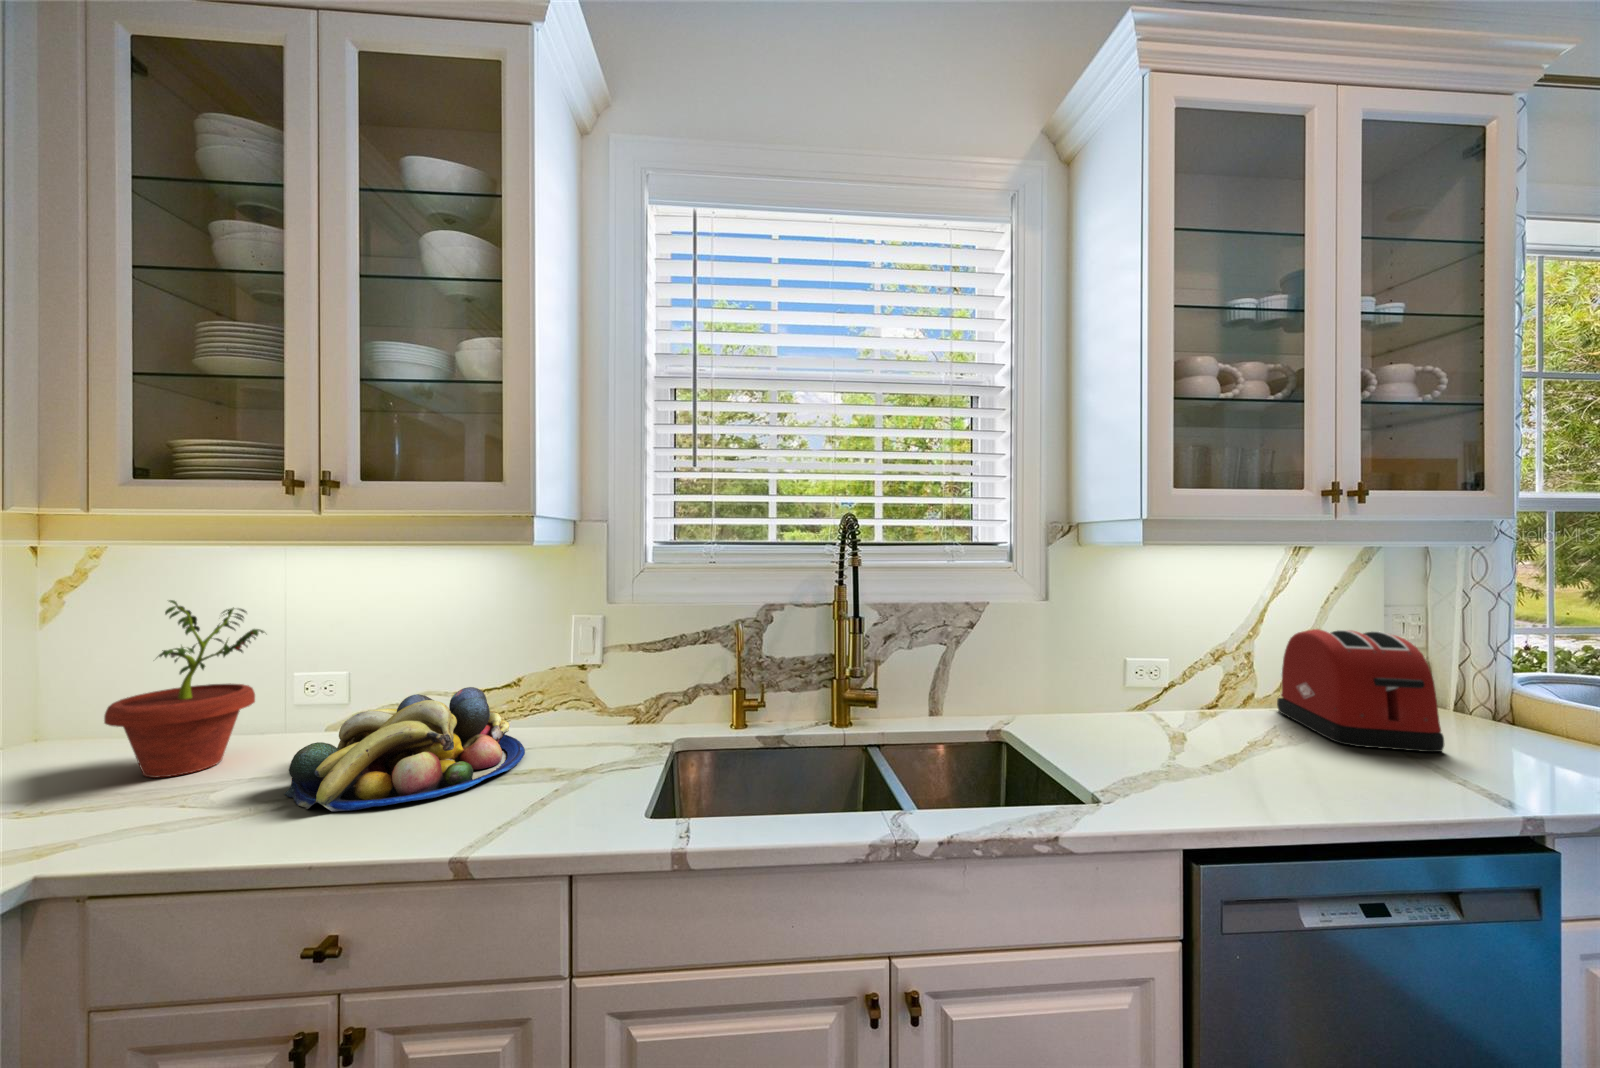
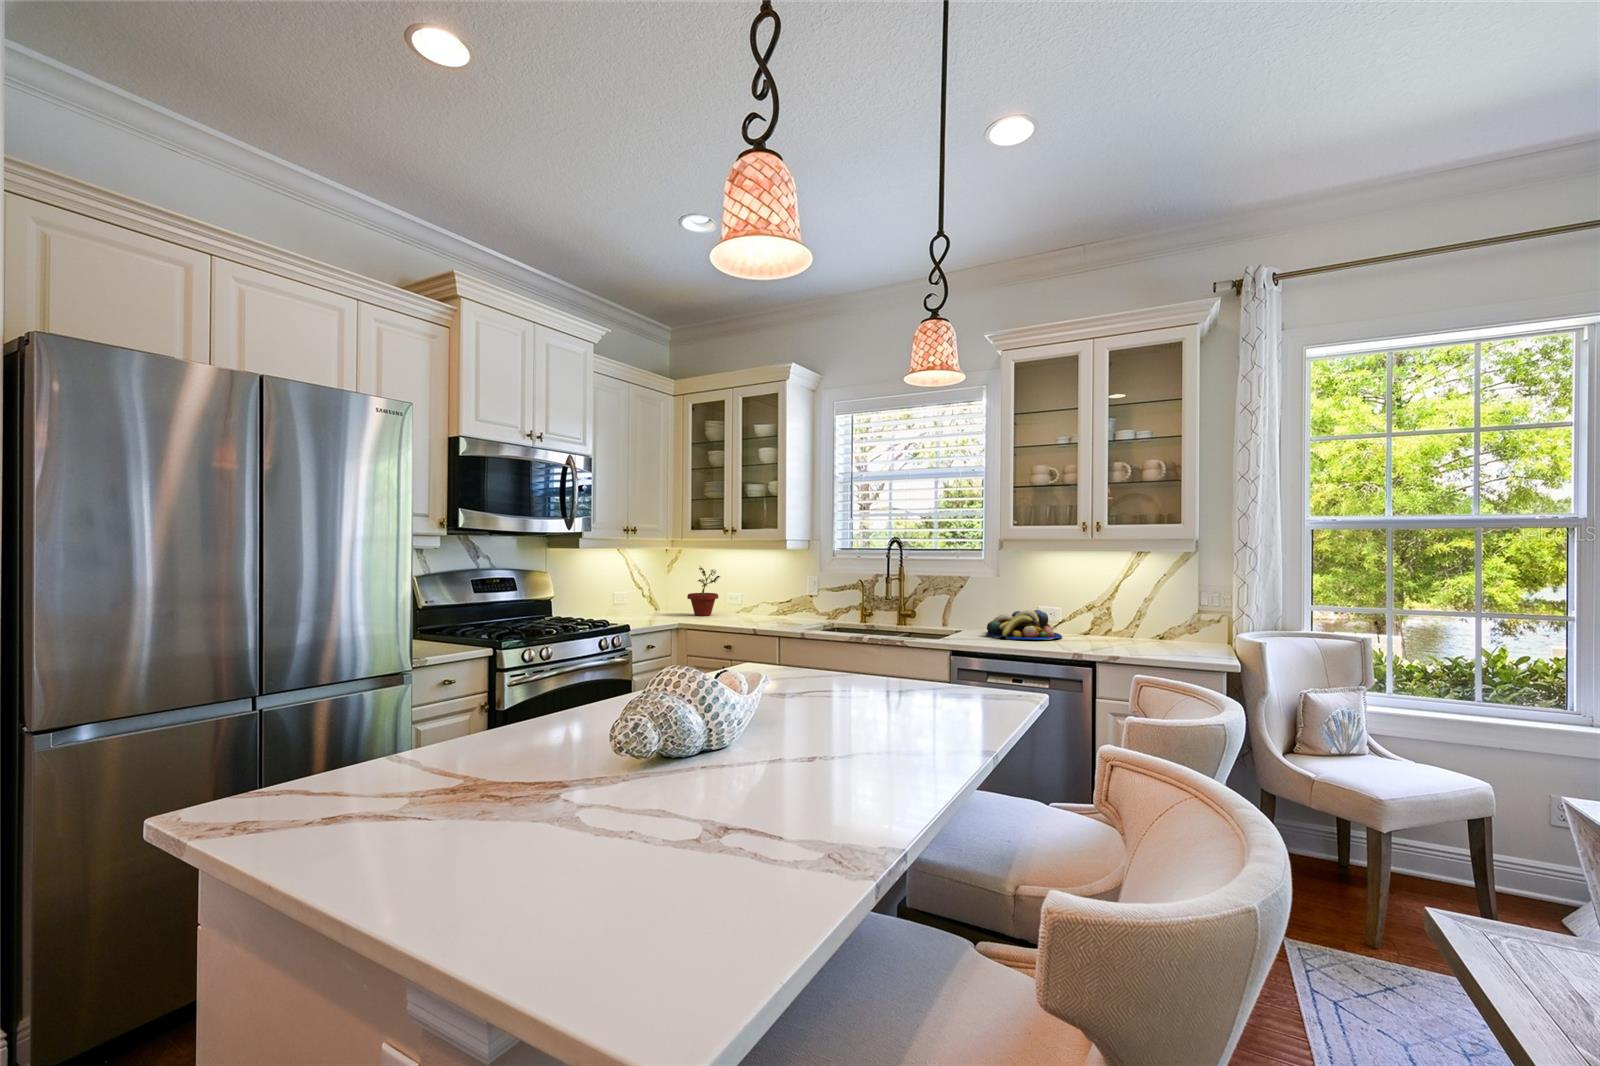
toaster: present [1277,629,1444,752] -> none [1098,593,1164,648]
fruit bowl: present [284,687,525,811] -> present [987,610,1062,640]

